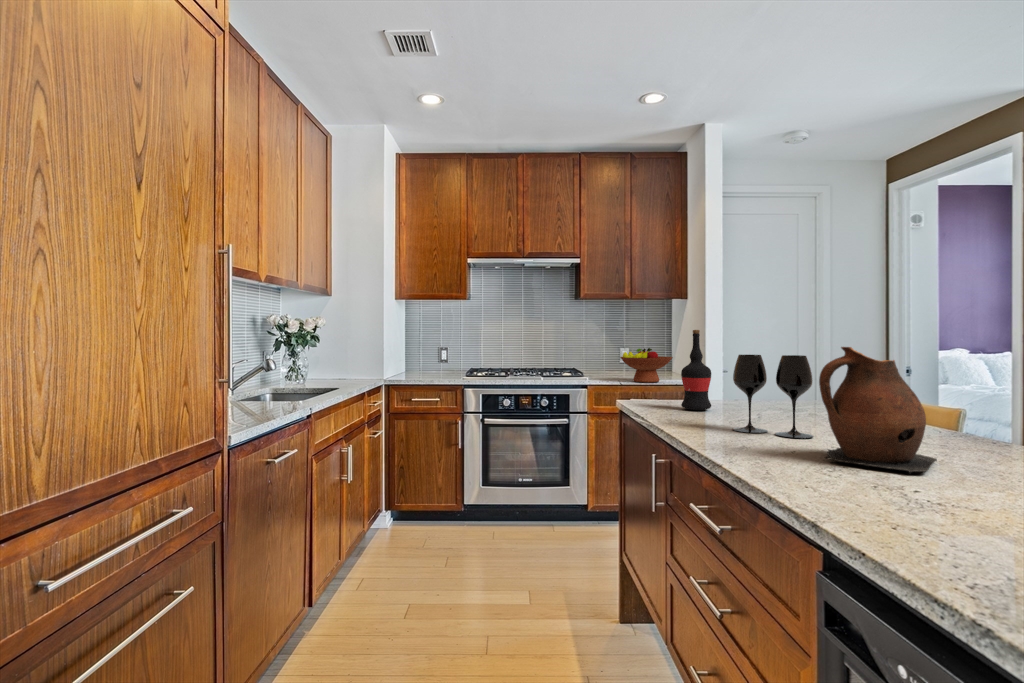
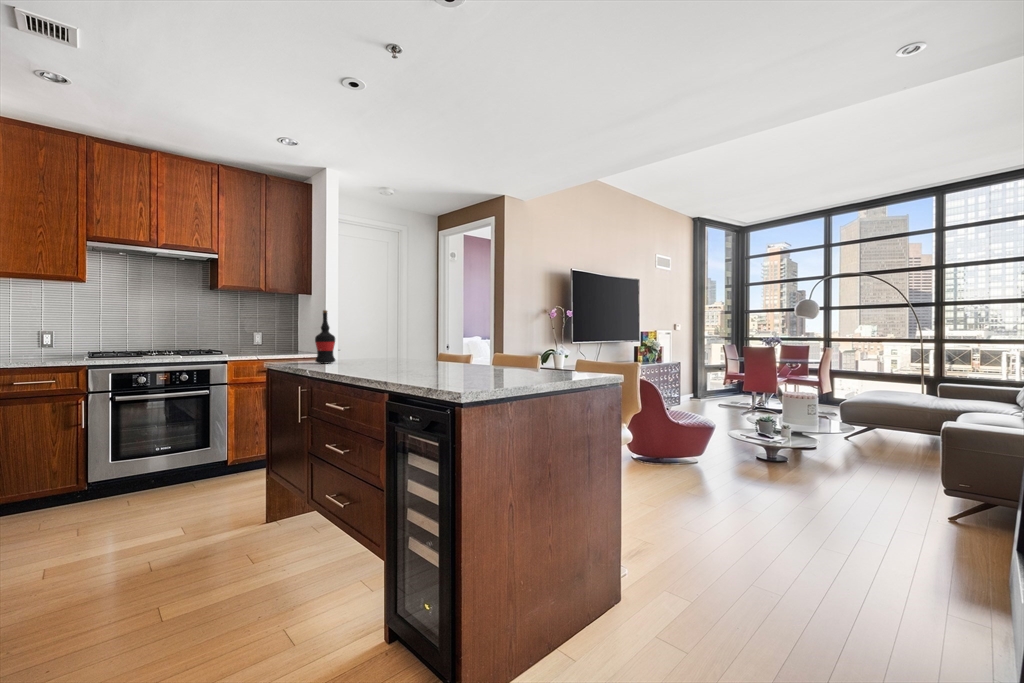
ceramic pitcher: present [819,347,937,474] -> none [396,313,446,371]
fruit bowl: present [620,348,673,382] -> none [257,329,302,357]
wine glass: present [733,355,814,438] -> none [350,322,394,368]

